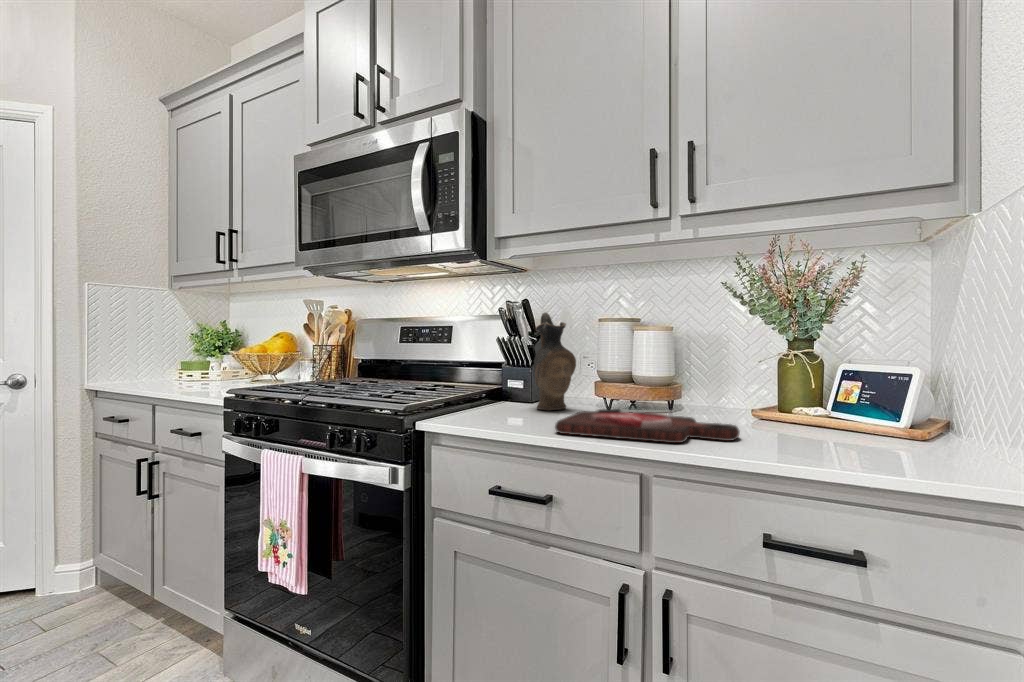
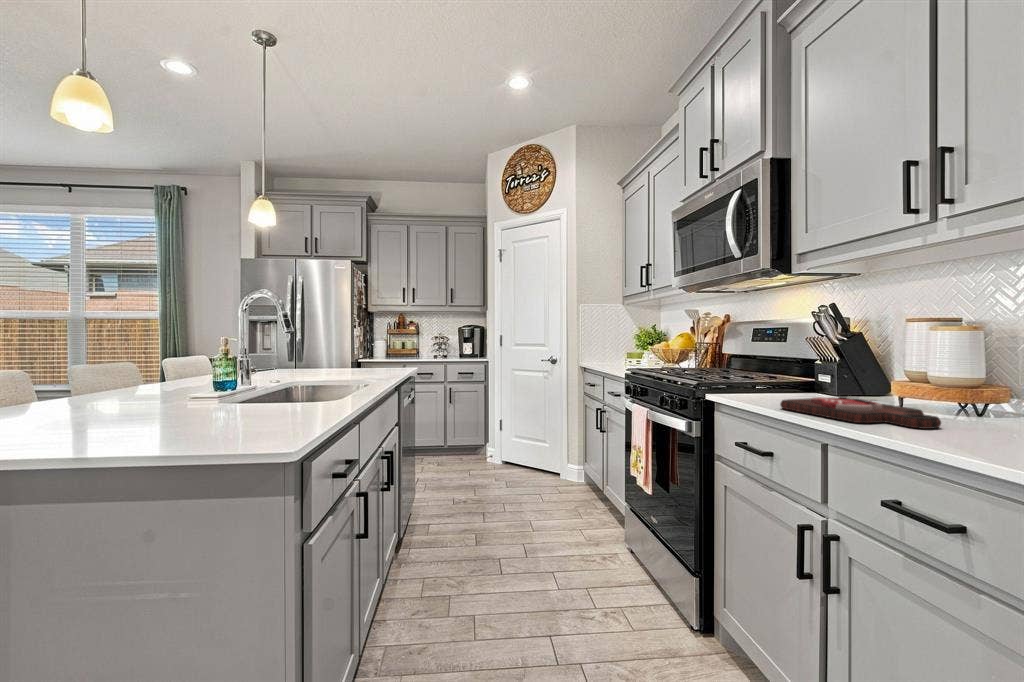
ceramic pitcher: present [534,313,576,410] -> none [817,315,858,398]

